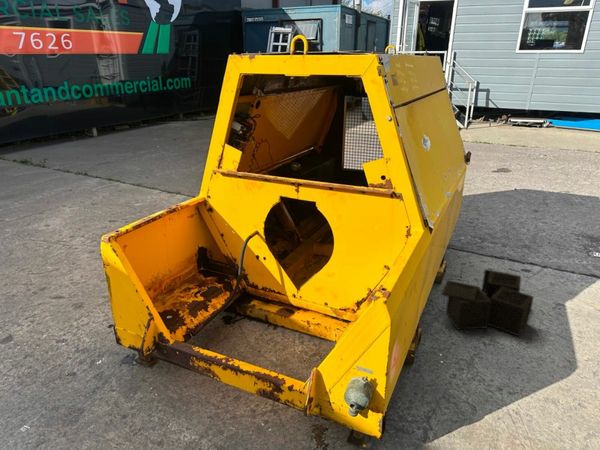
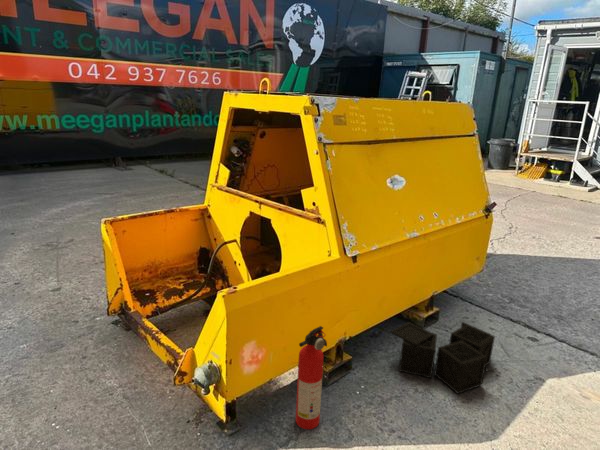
fire extinguisher: none [413,306,453,414] -> present [296,326,327,429]

